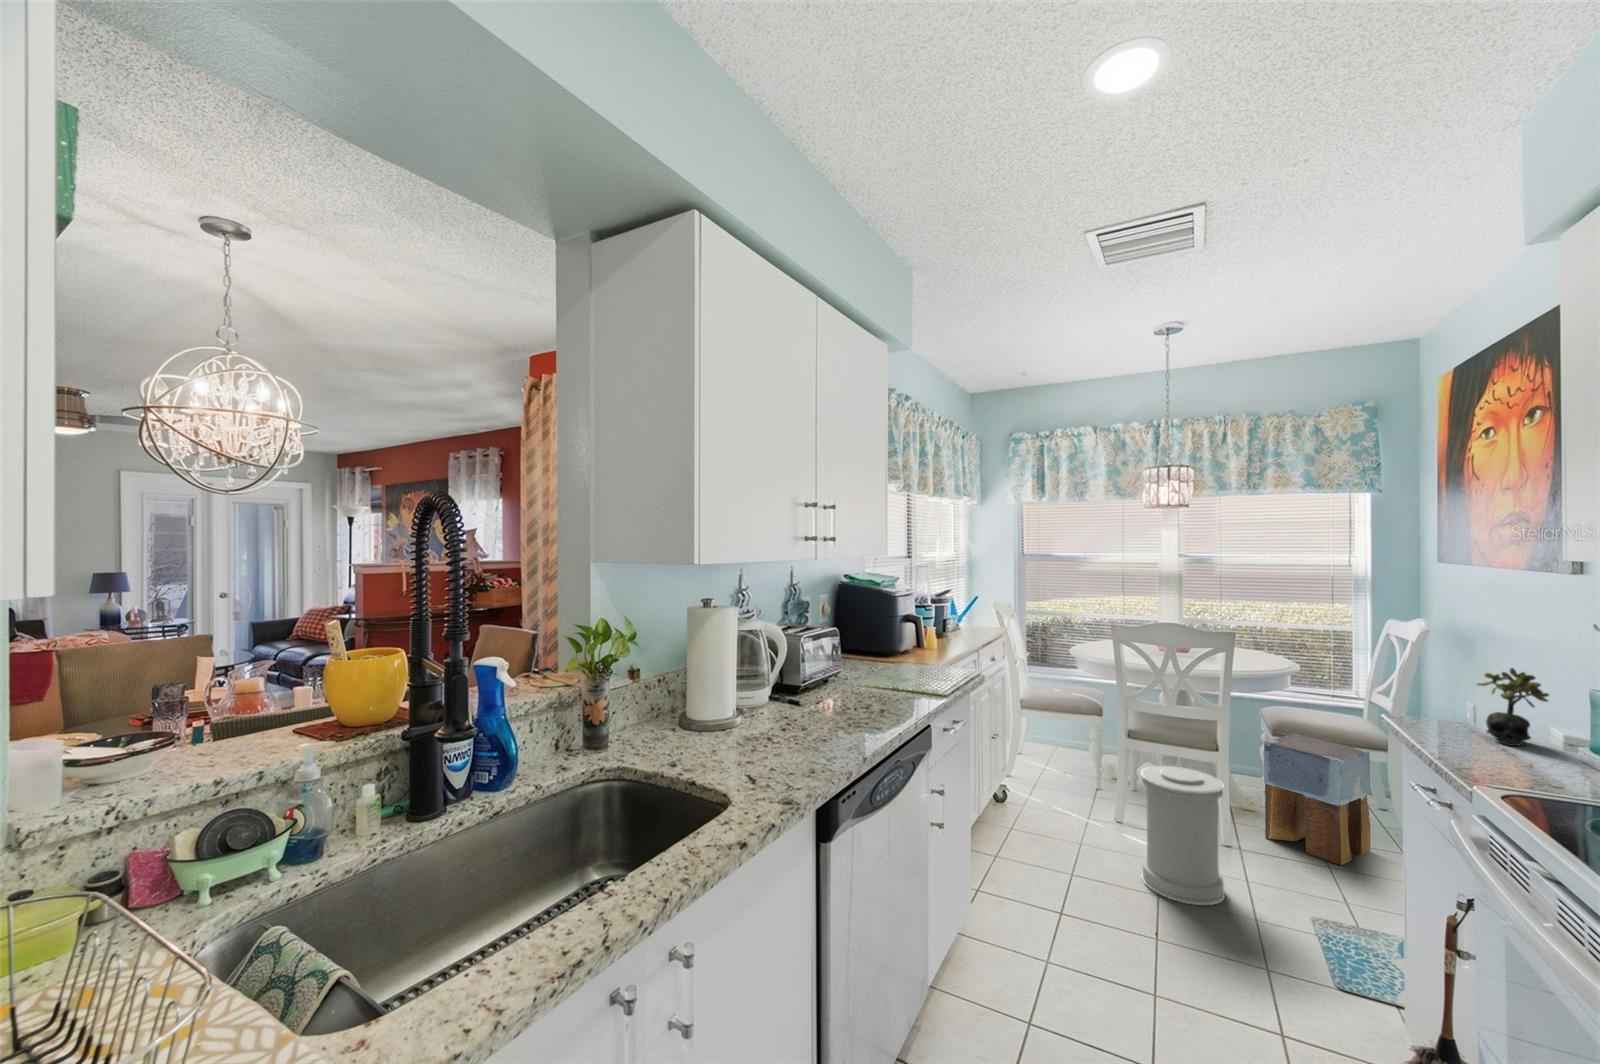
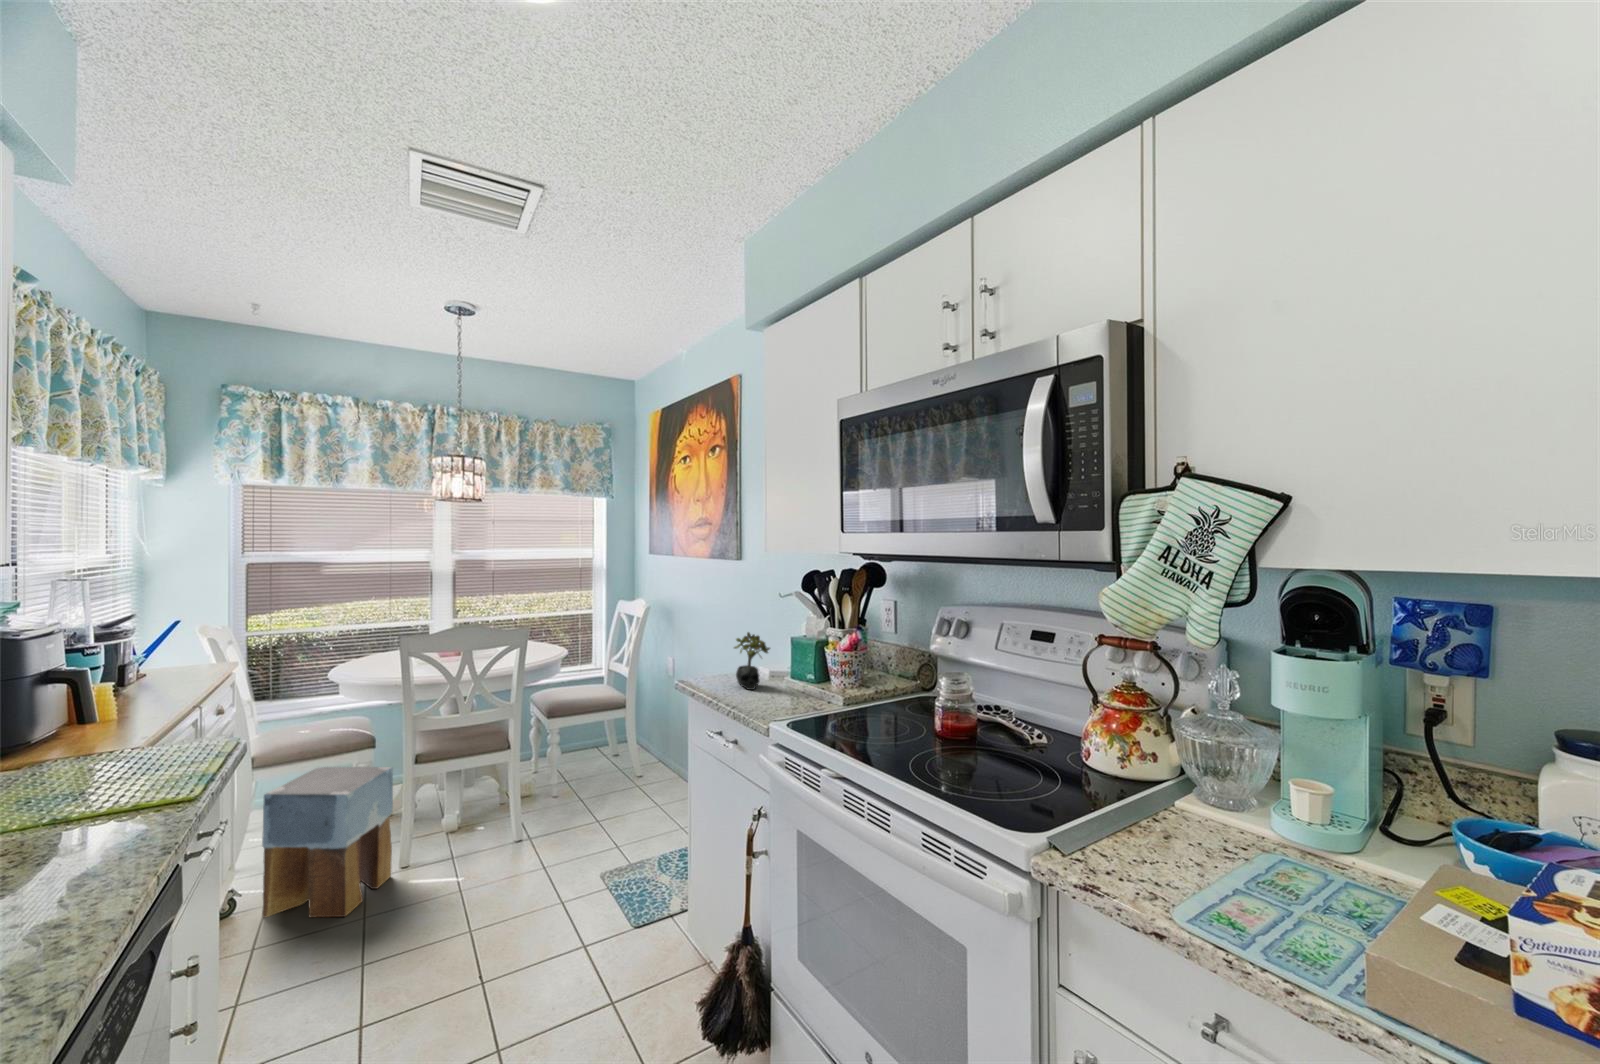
stool: present [1264,734,1371,865] -> present [262,767,393,918]
trash can: present [1141,766,1225,905] -> none [442,775,529,927]

